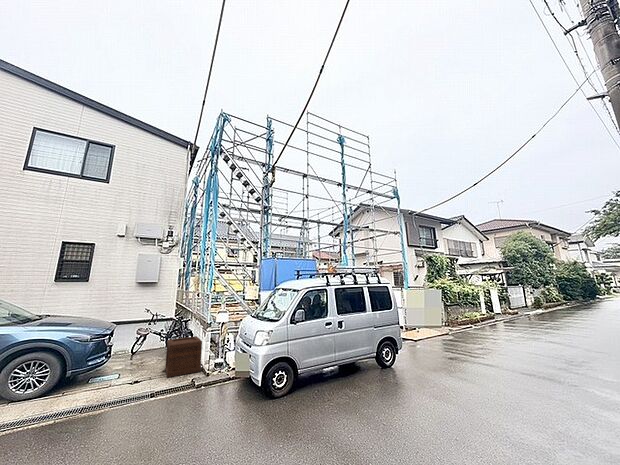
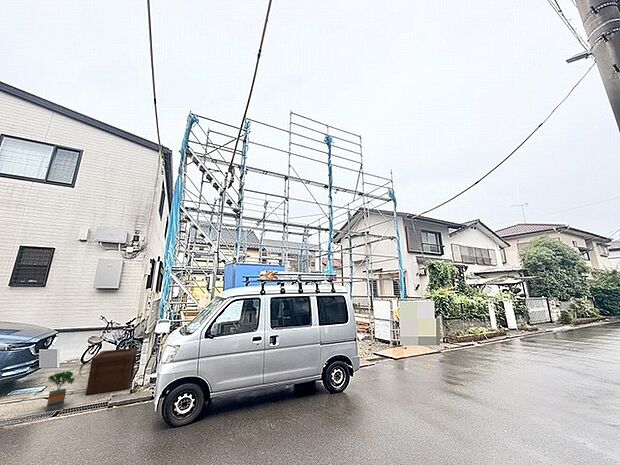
potted tree: none [141,356,165,391] -> present [46,371,75,411]

